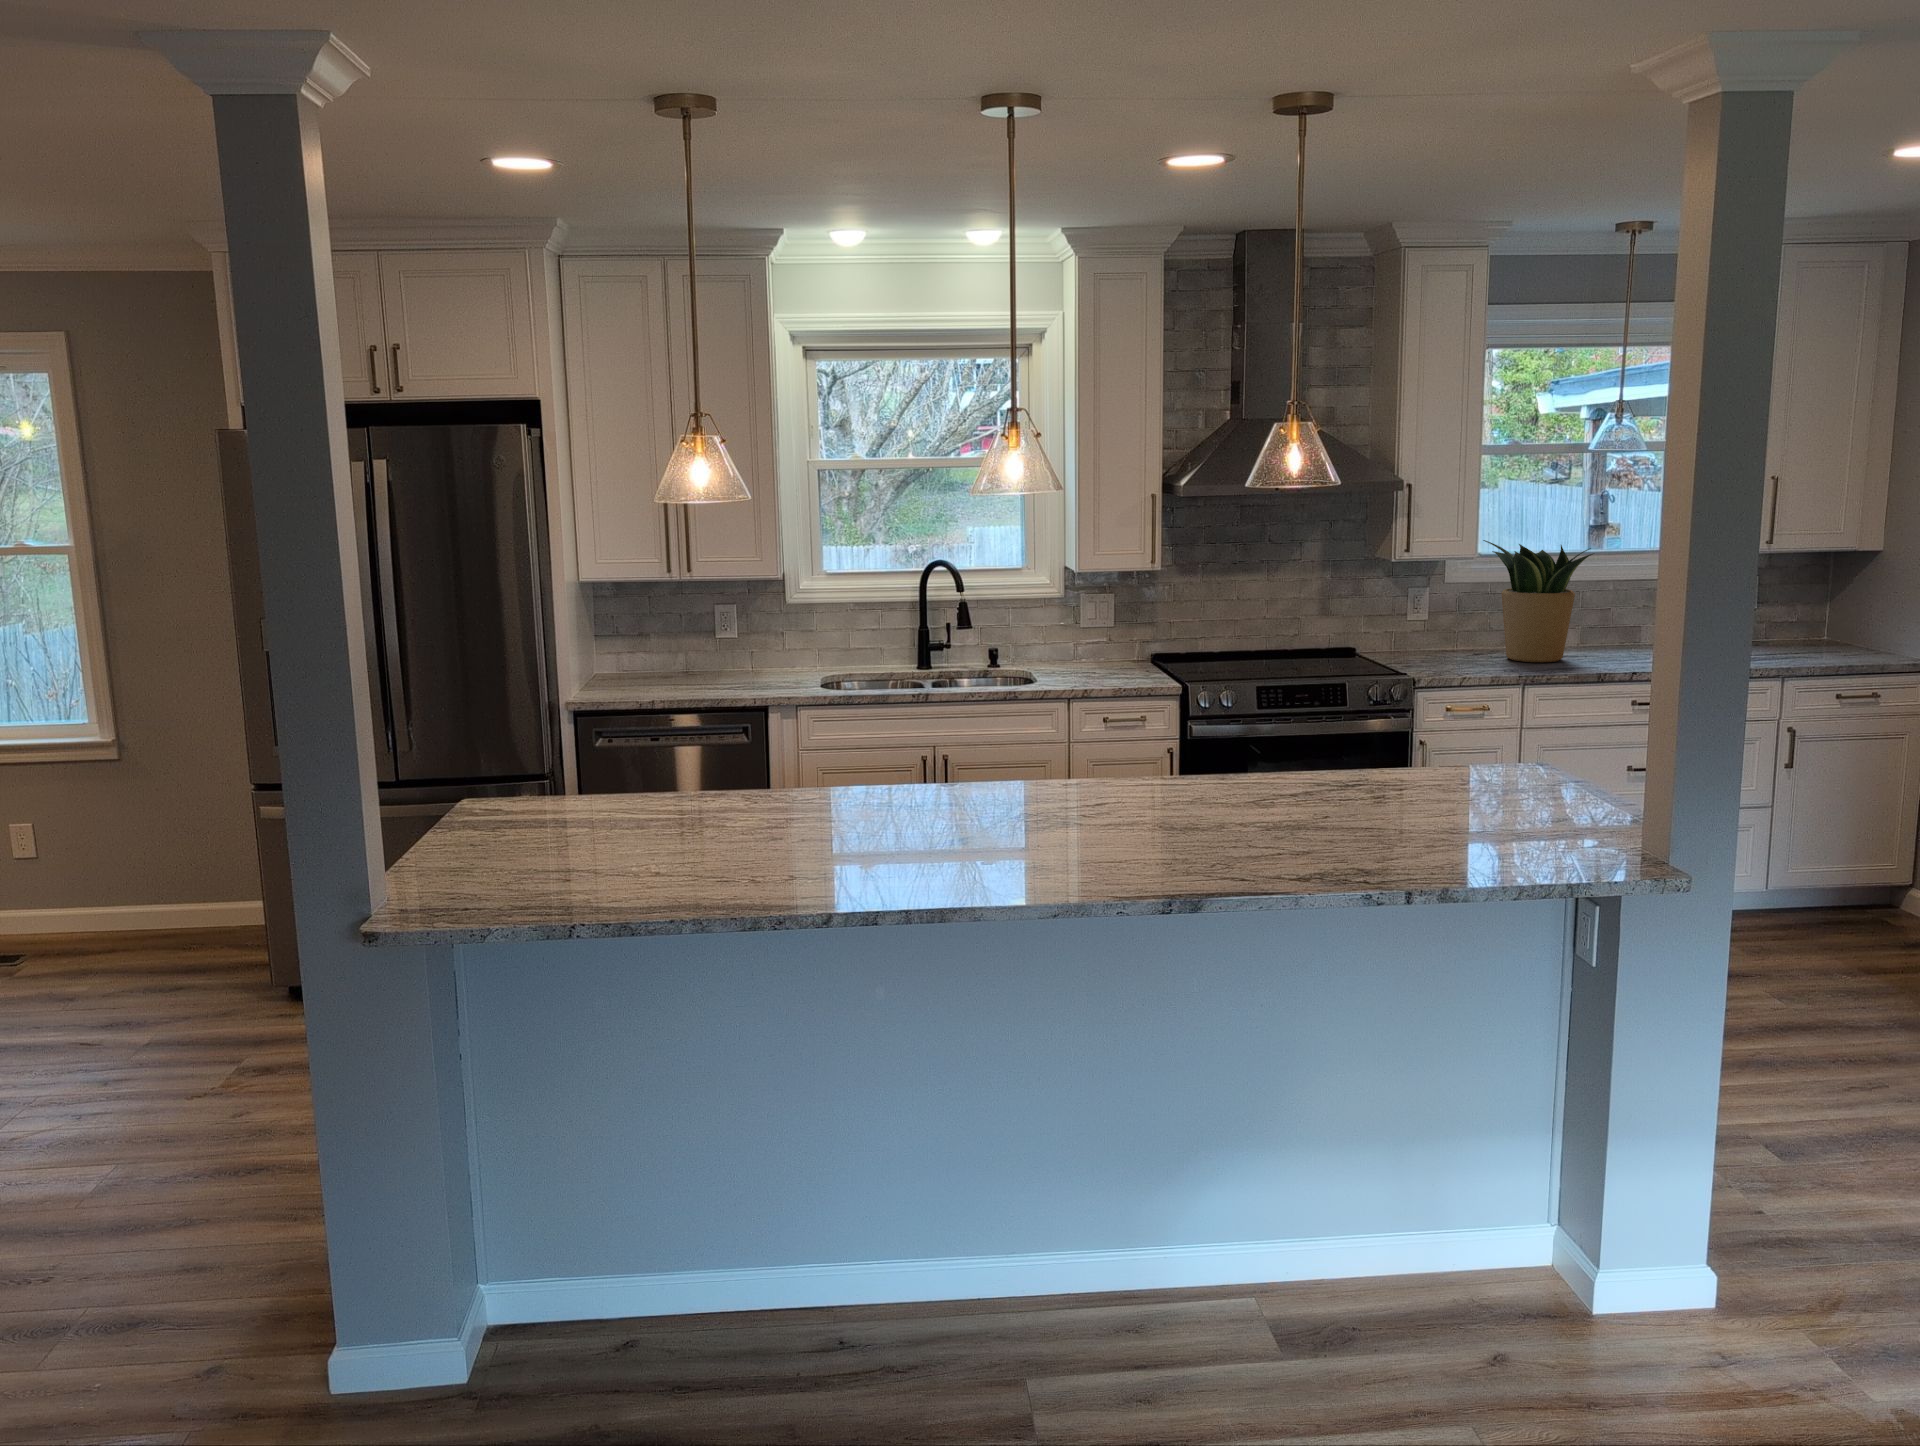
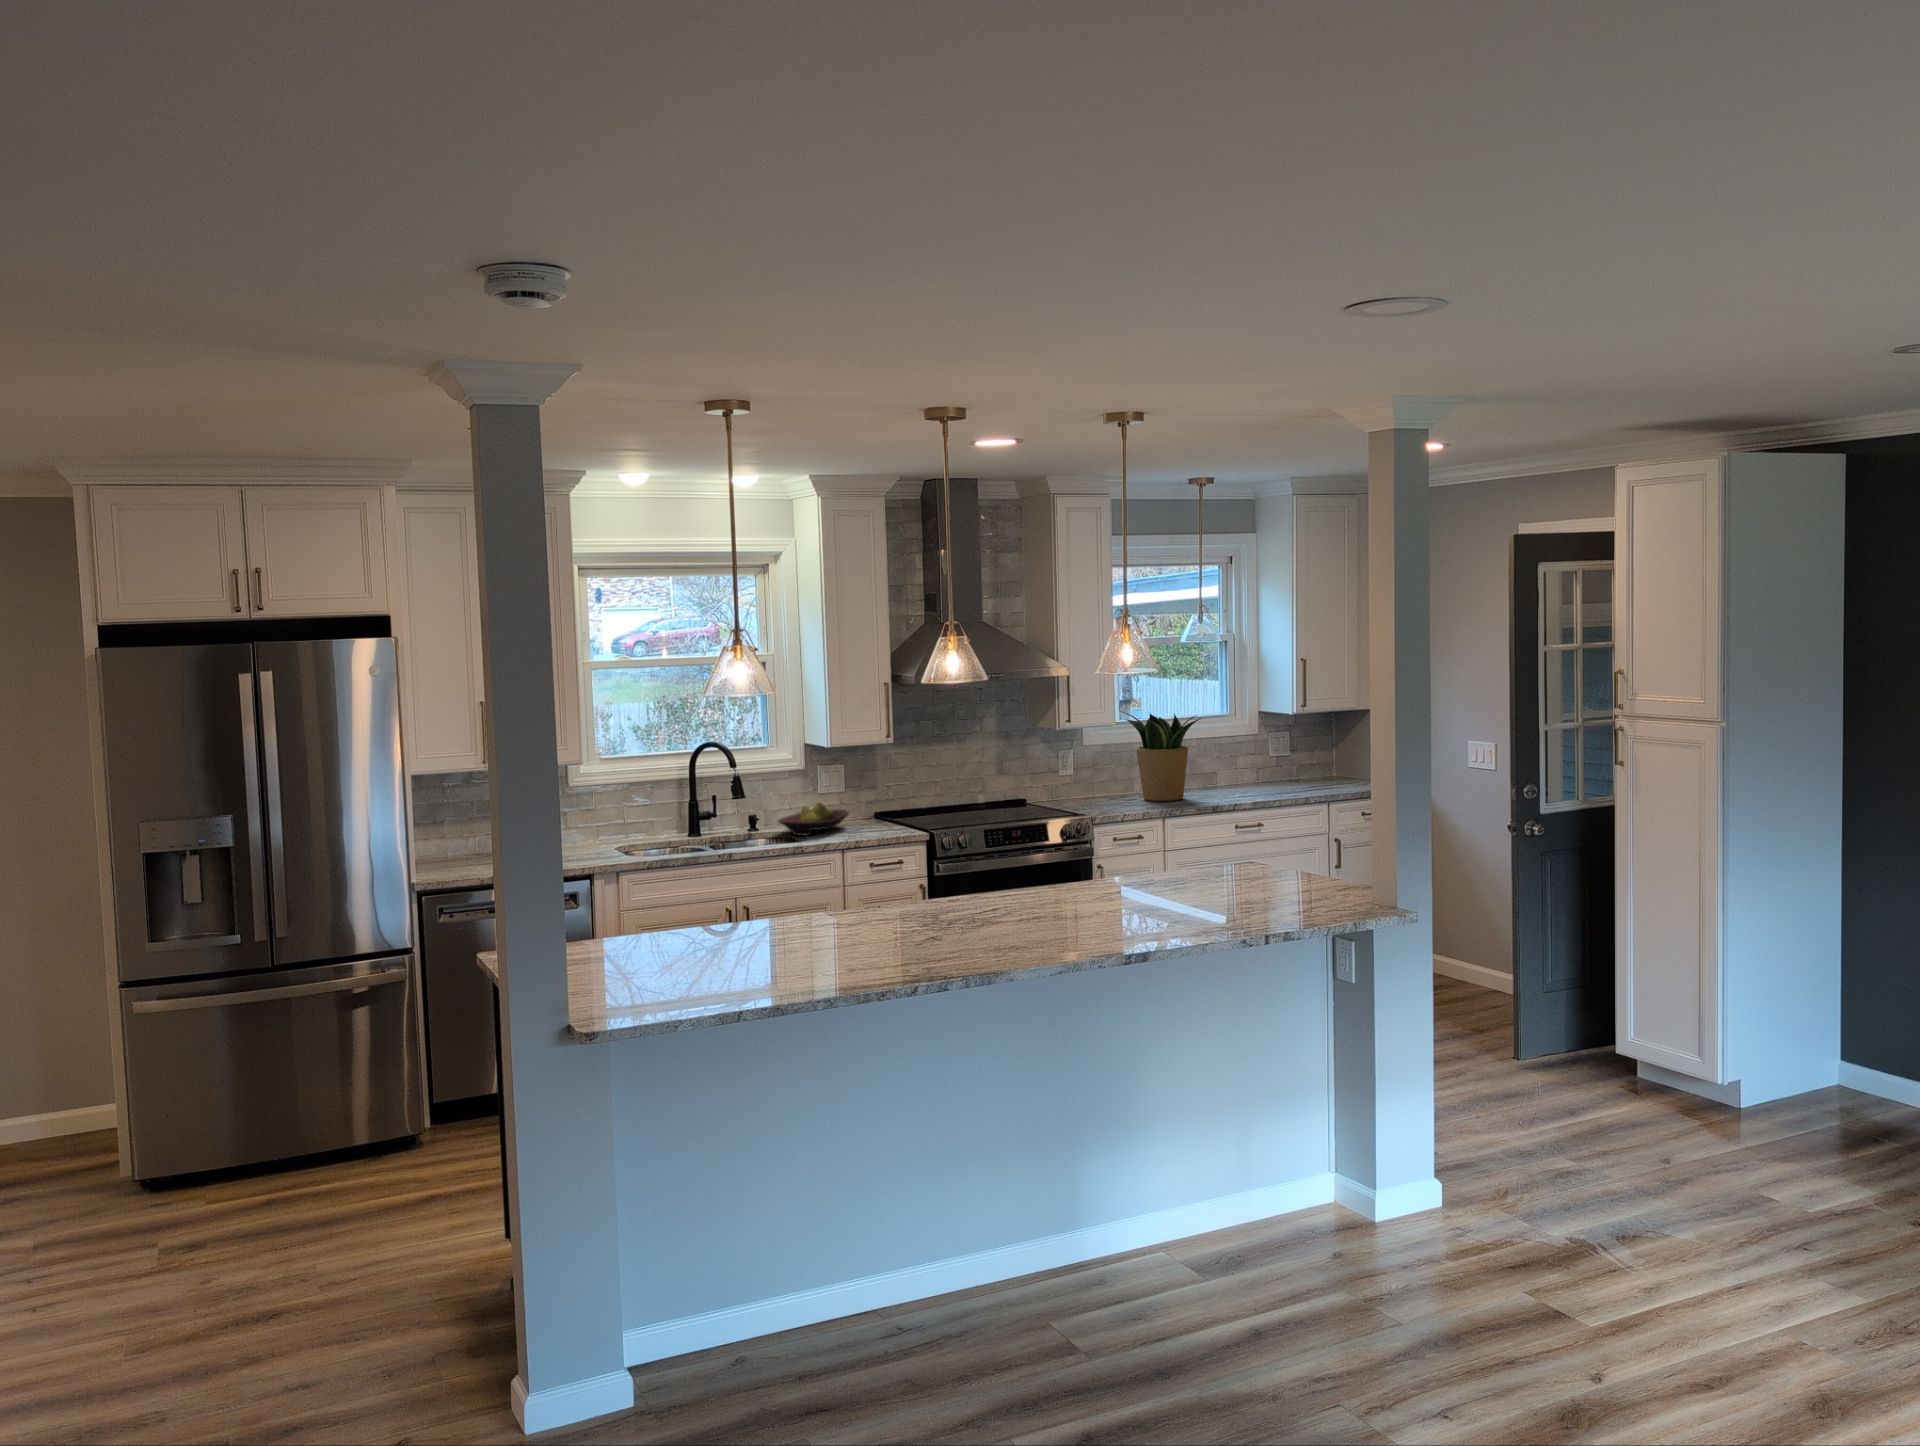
fruit bowl: none [1005,639,1100,678] -> present [778,803,849,836]

